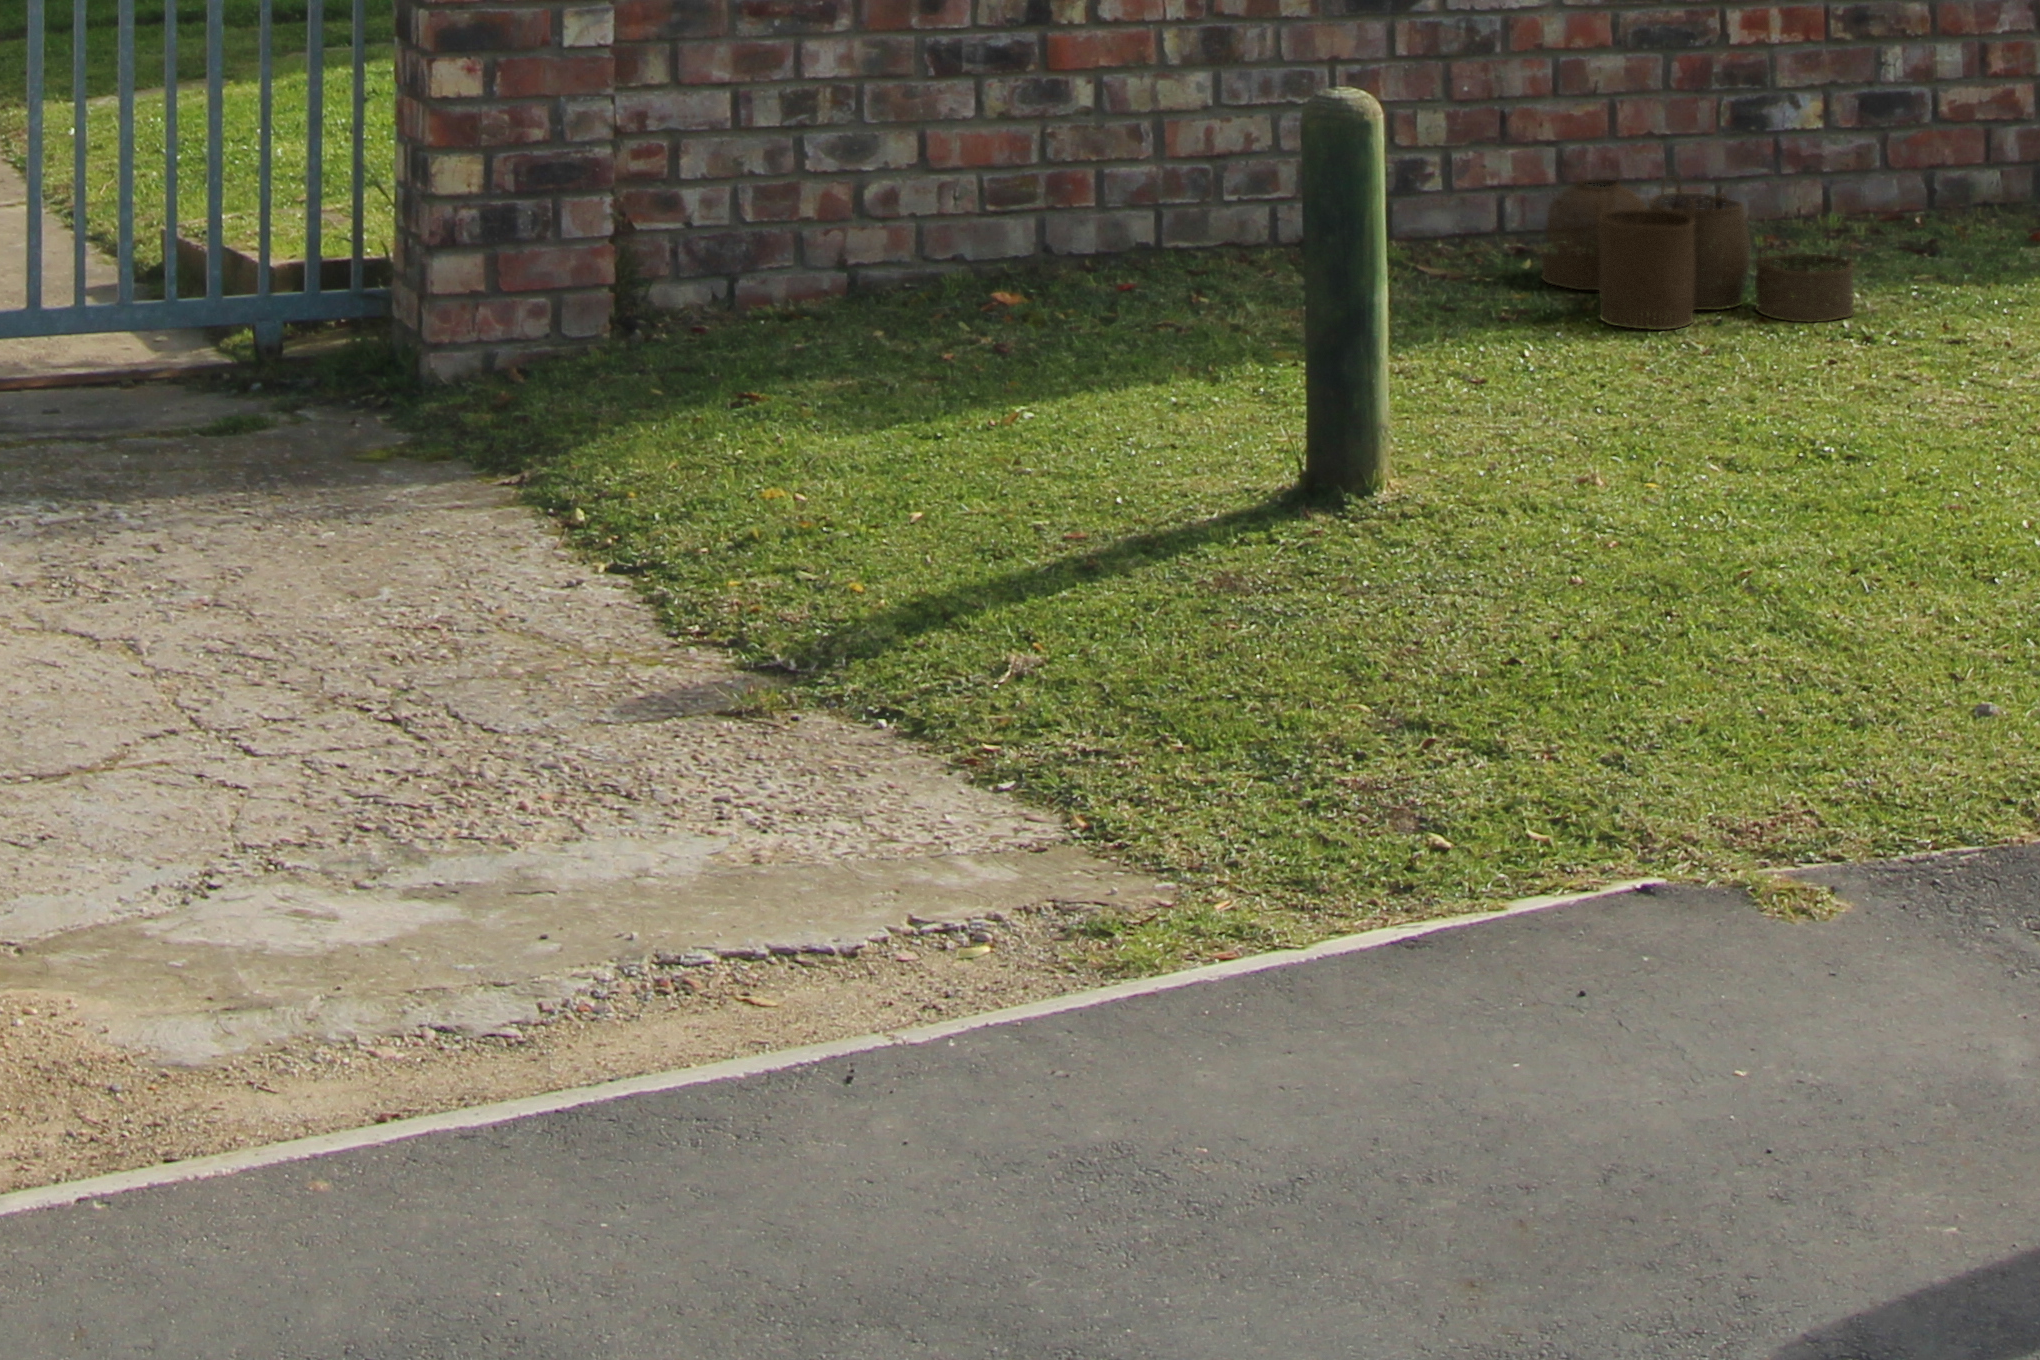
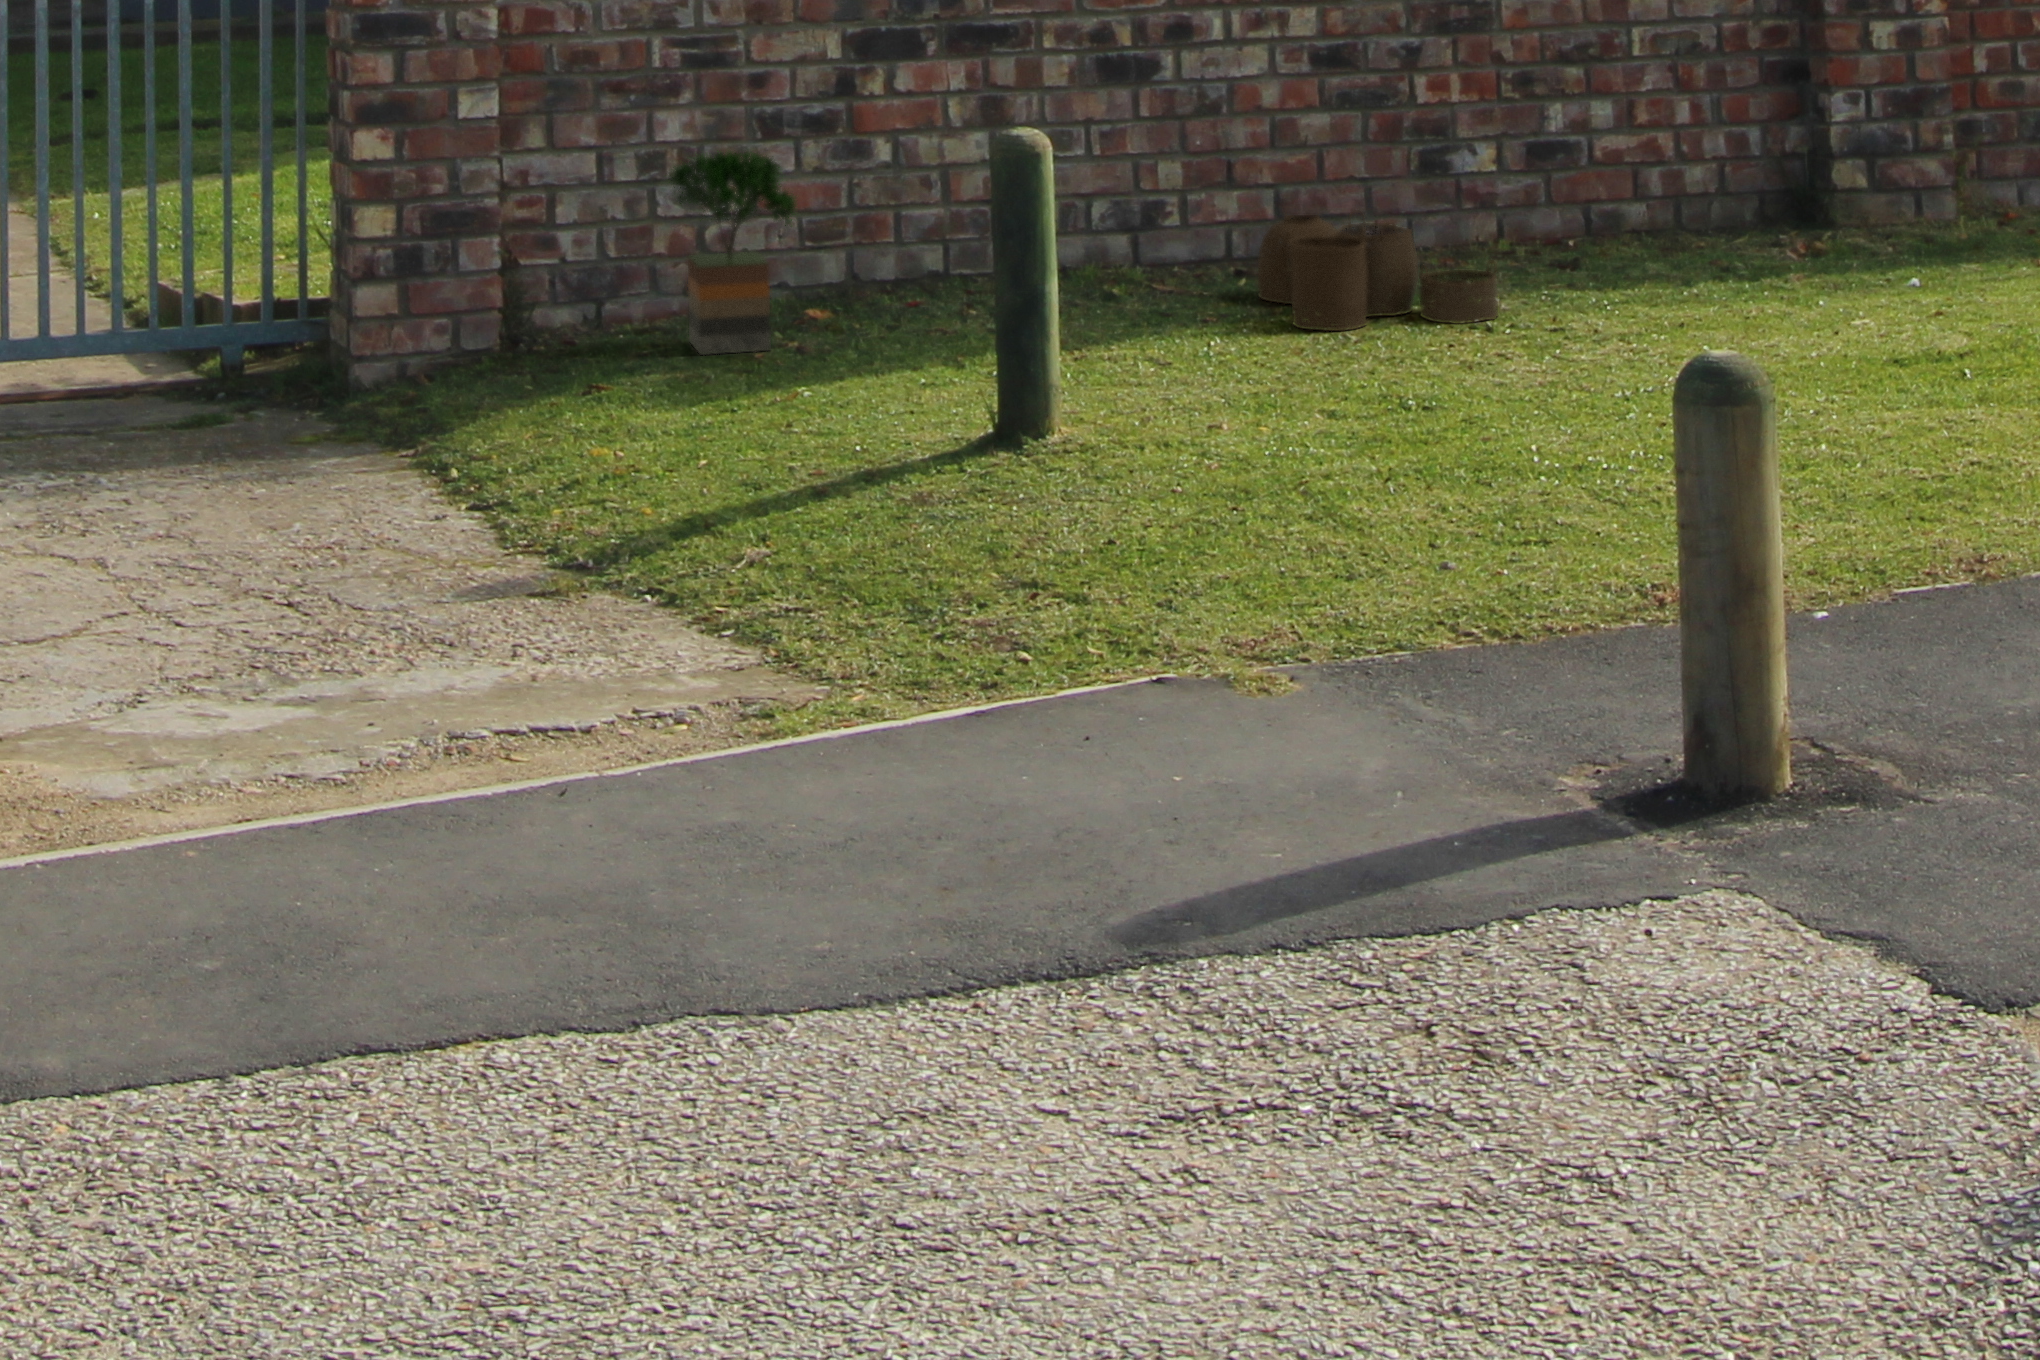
potted tree: none [819,89,993,347] -> present [666,150,797,355]

